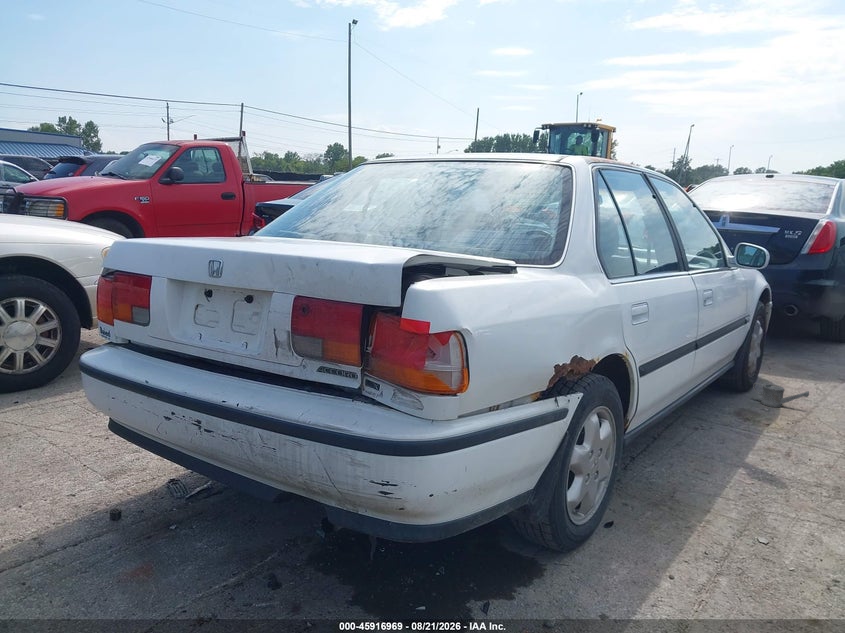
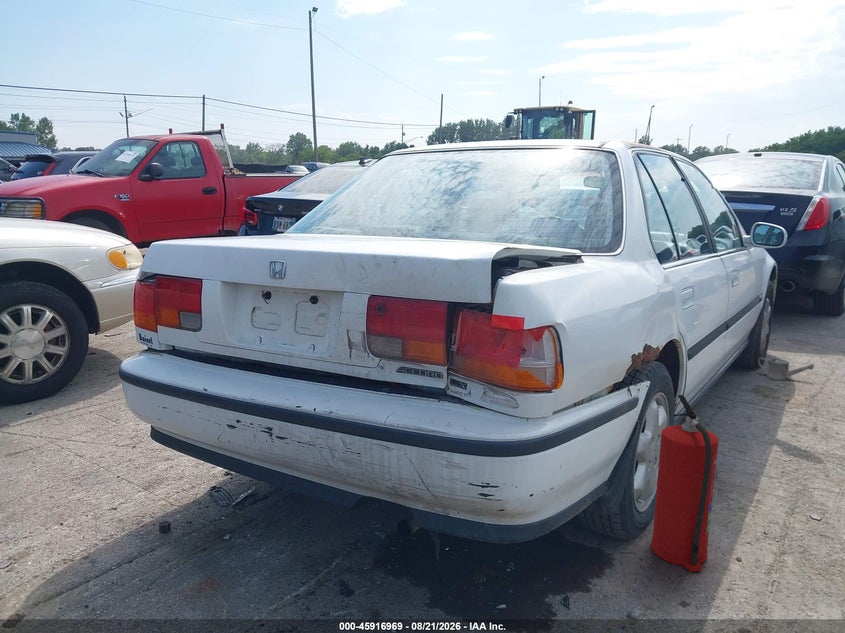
fire extinguisher: none [586,410,652,588] -> present [651,395,718,572]

